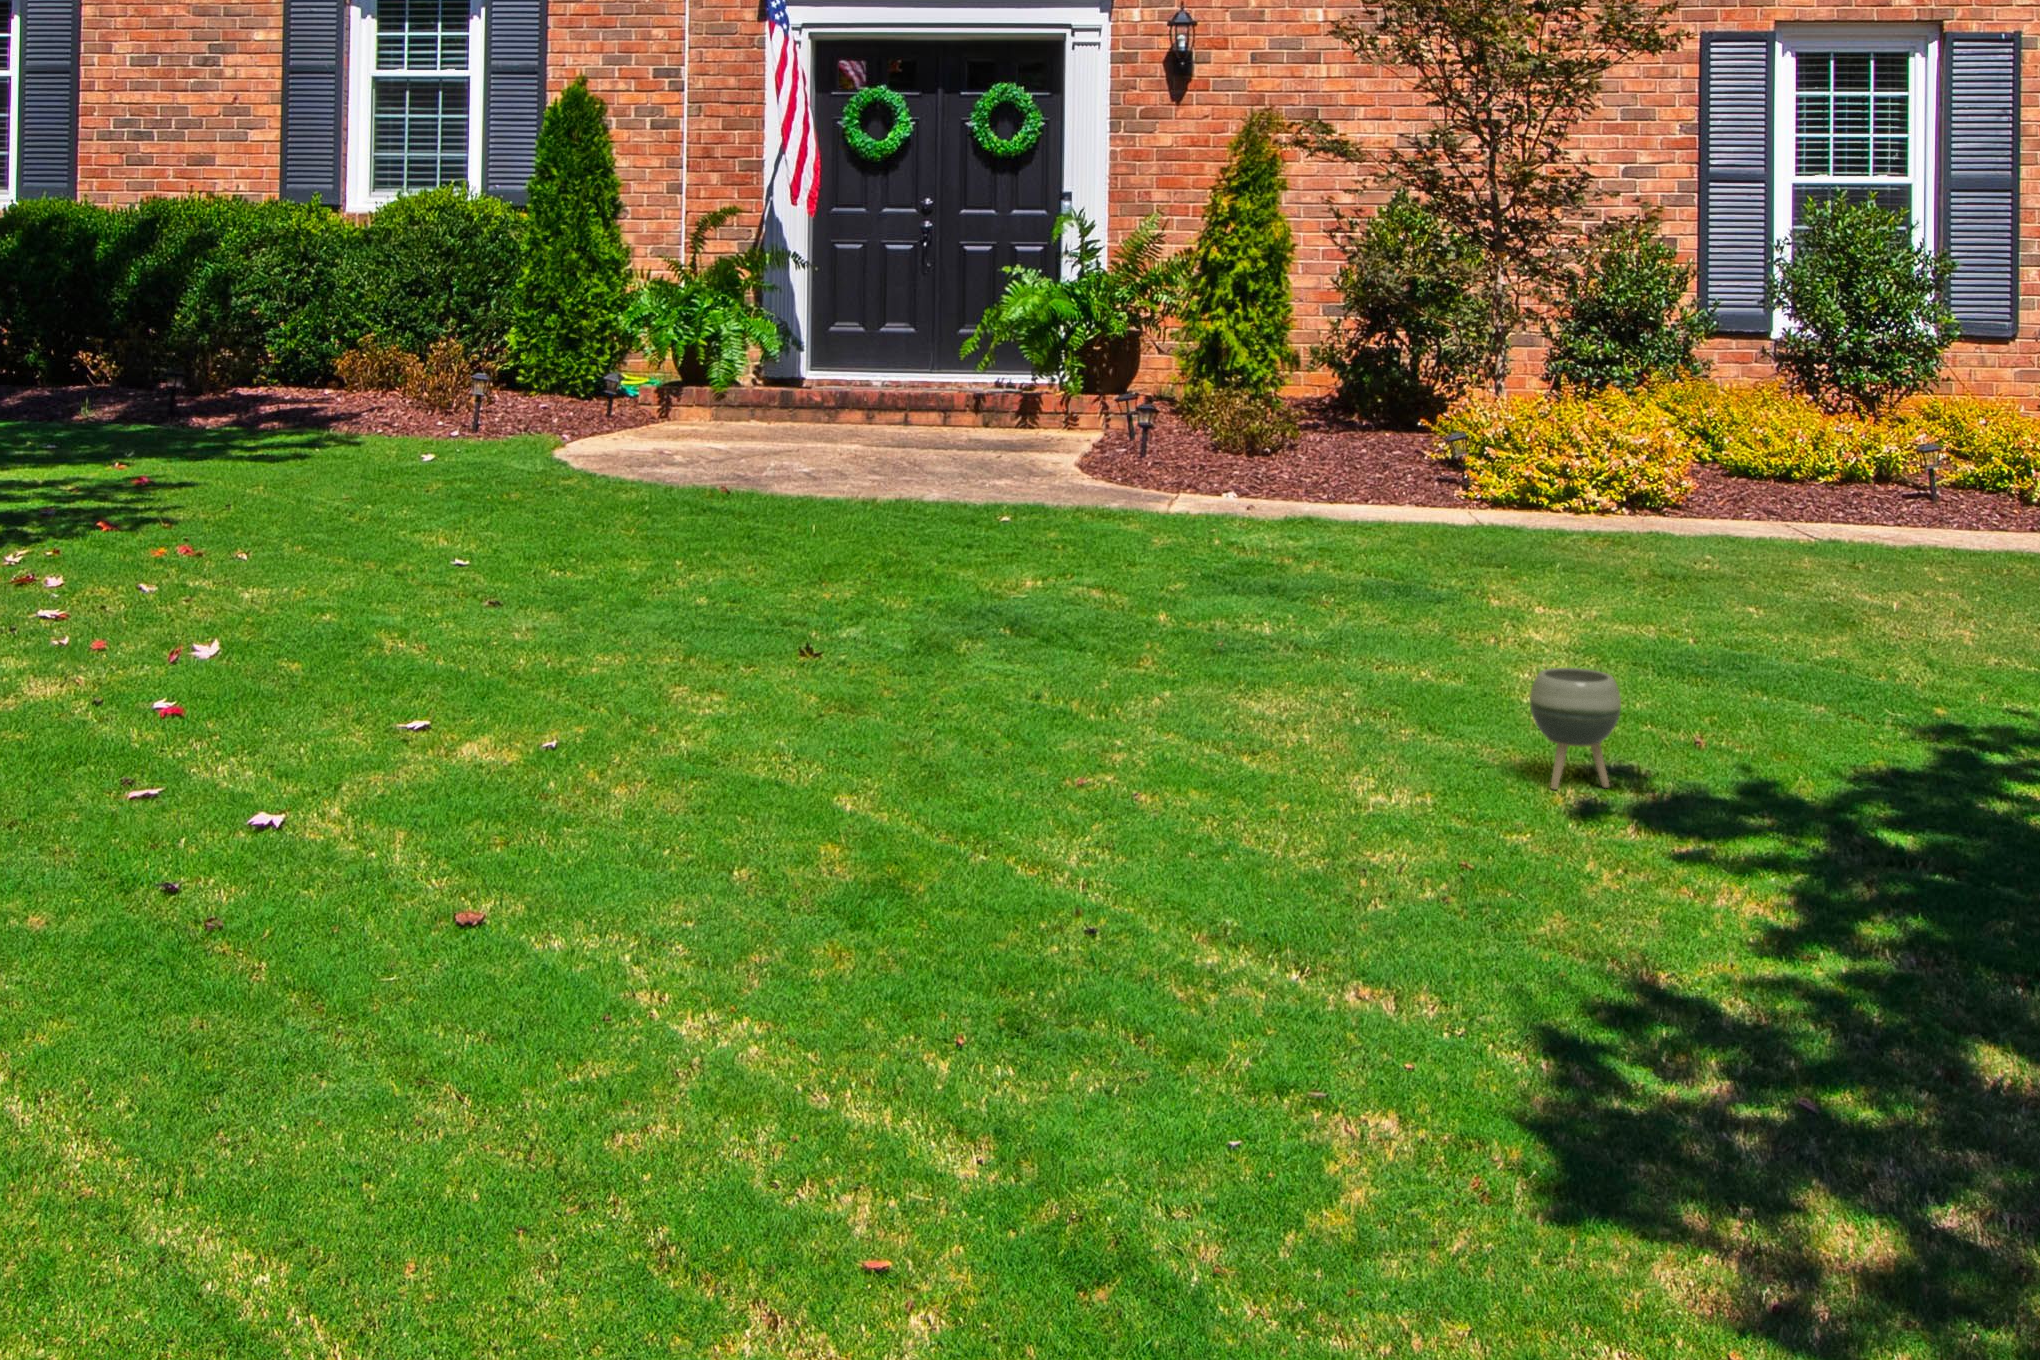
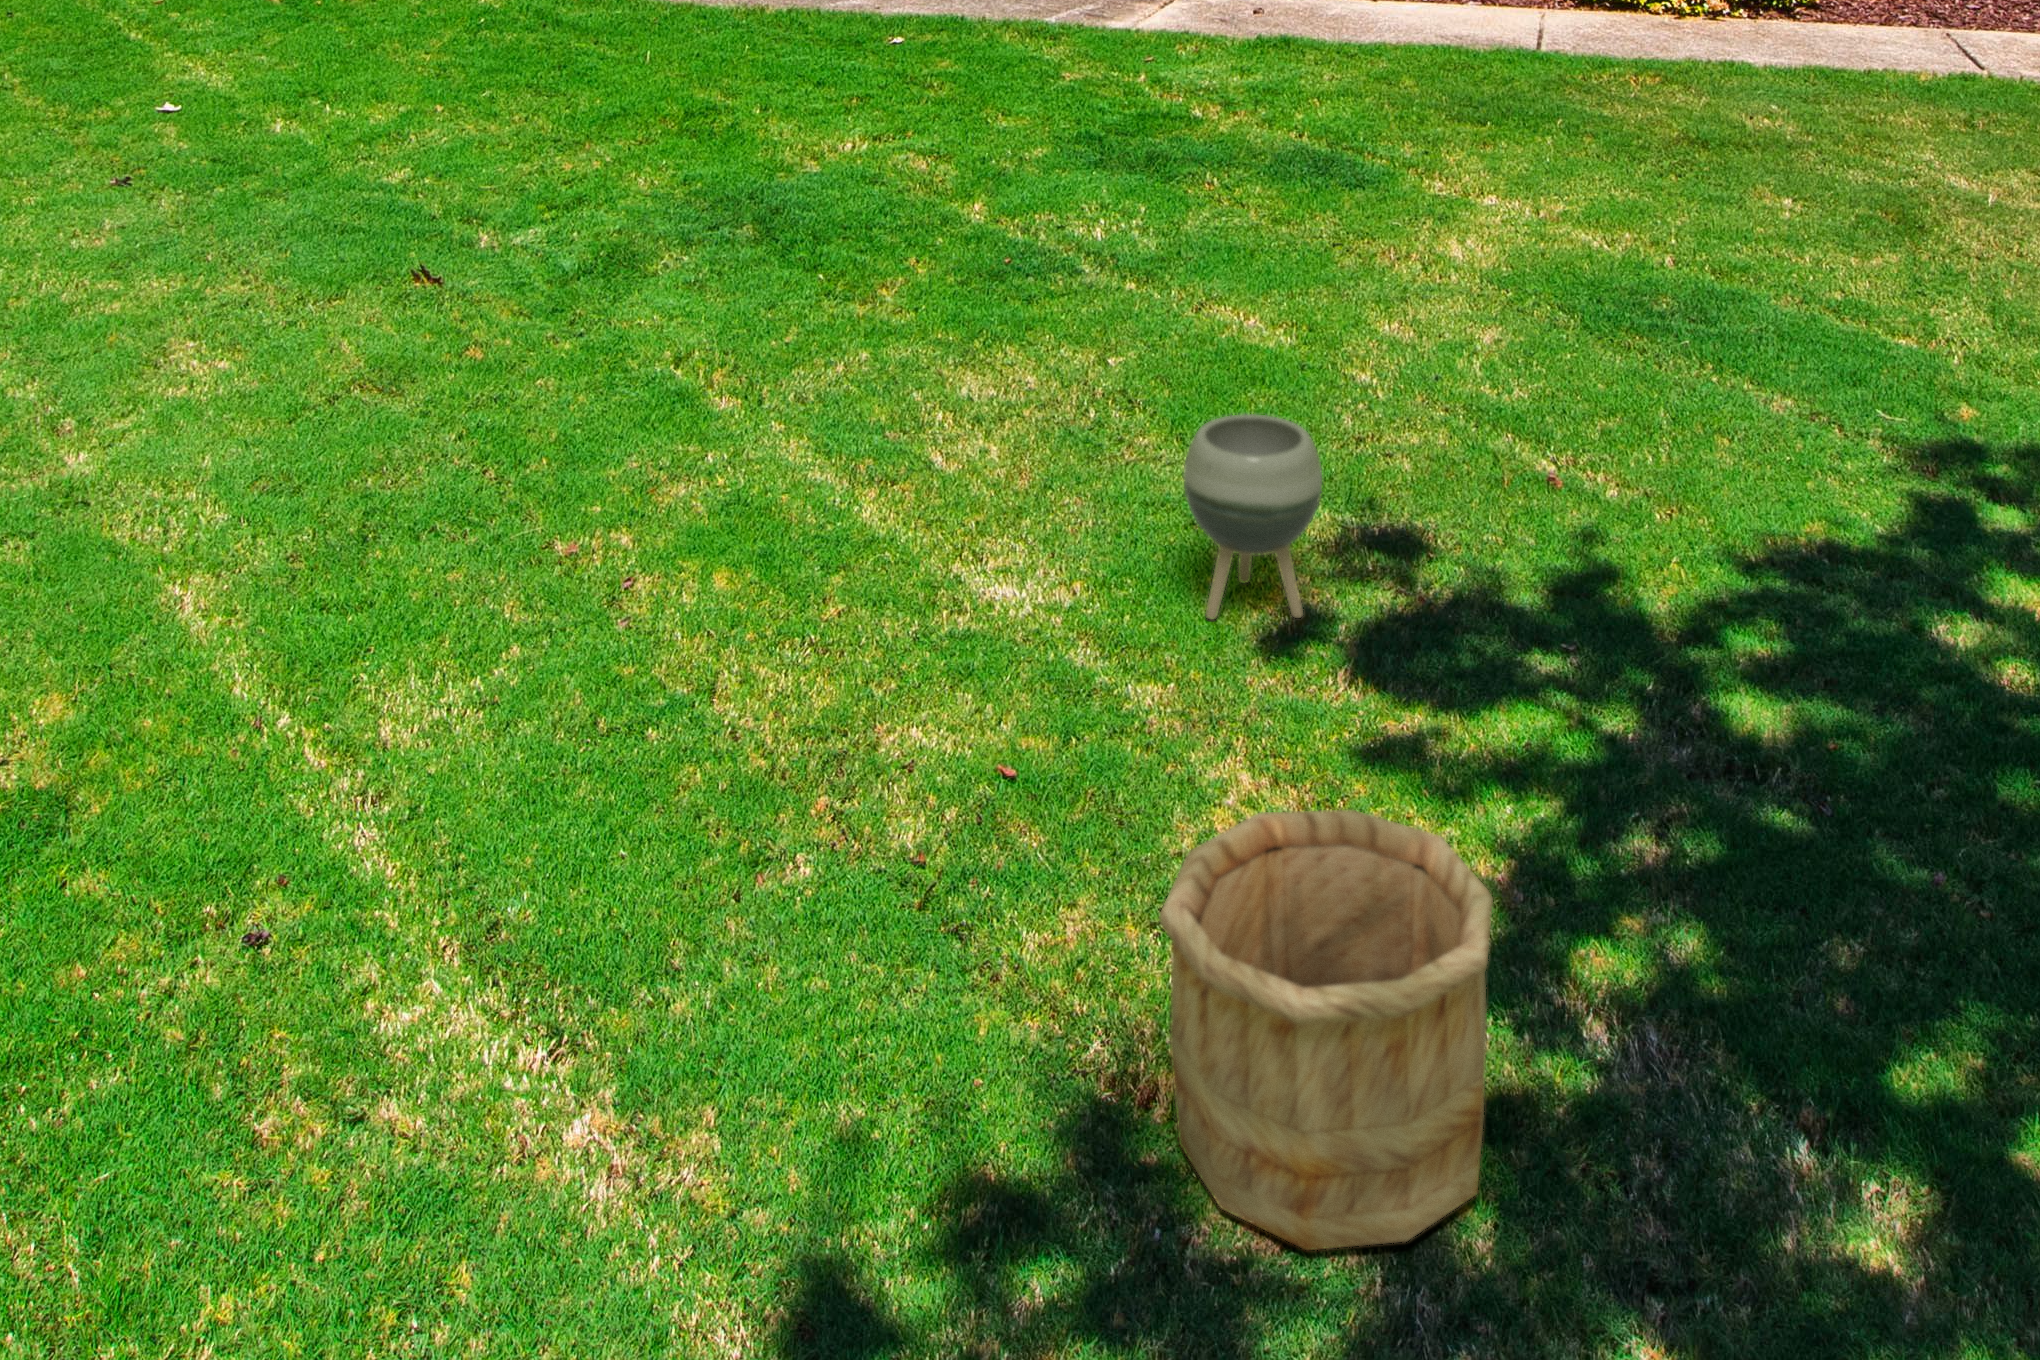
wooden bucket: none [1717,783,1905,960] -> present [1159,810,1493,1250]

